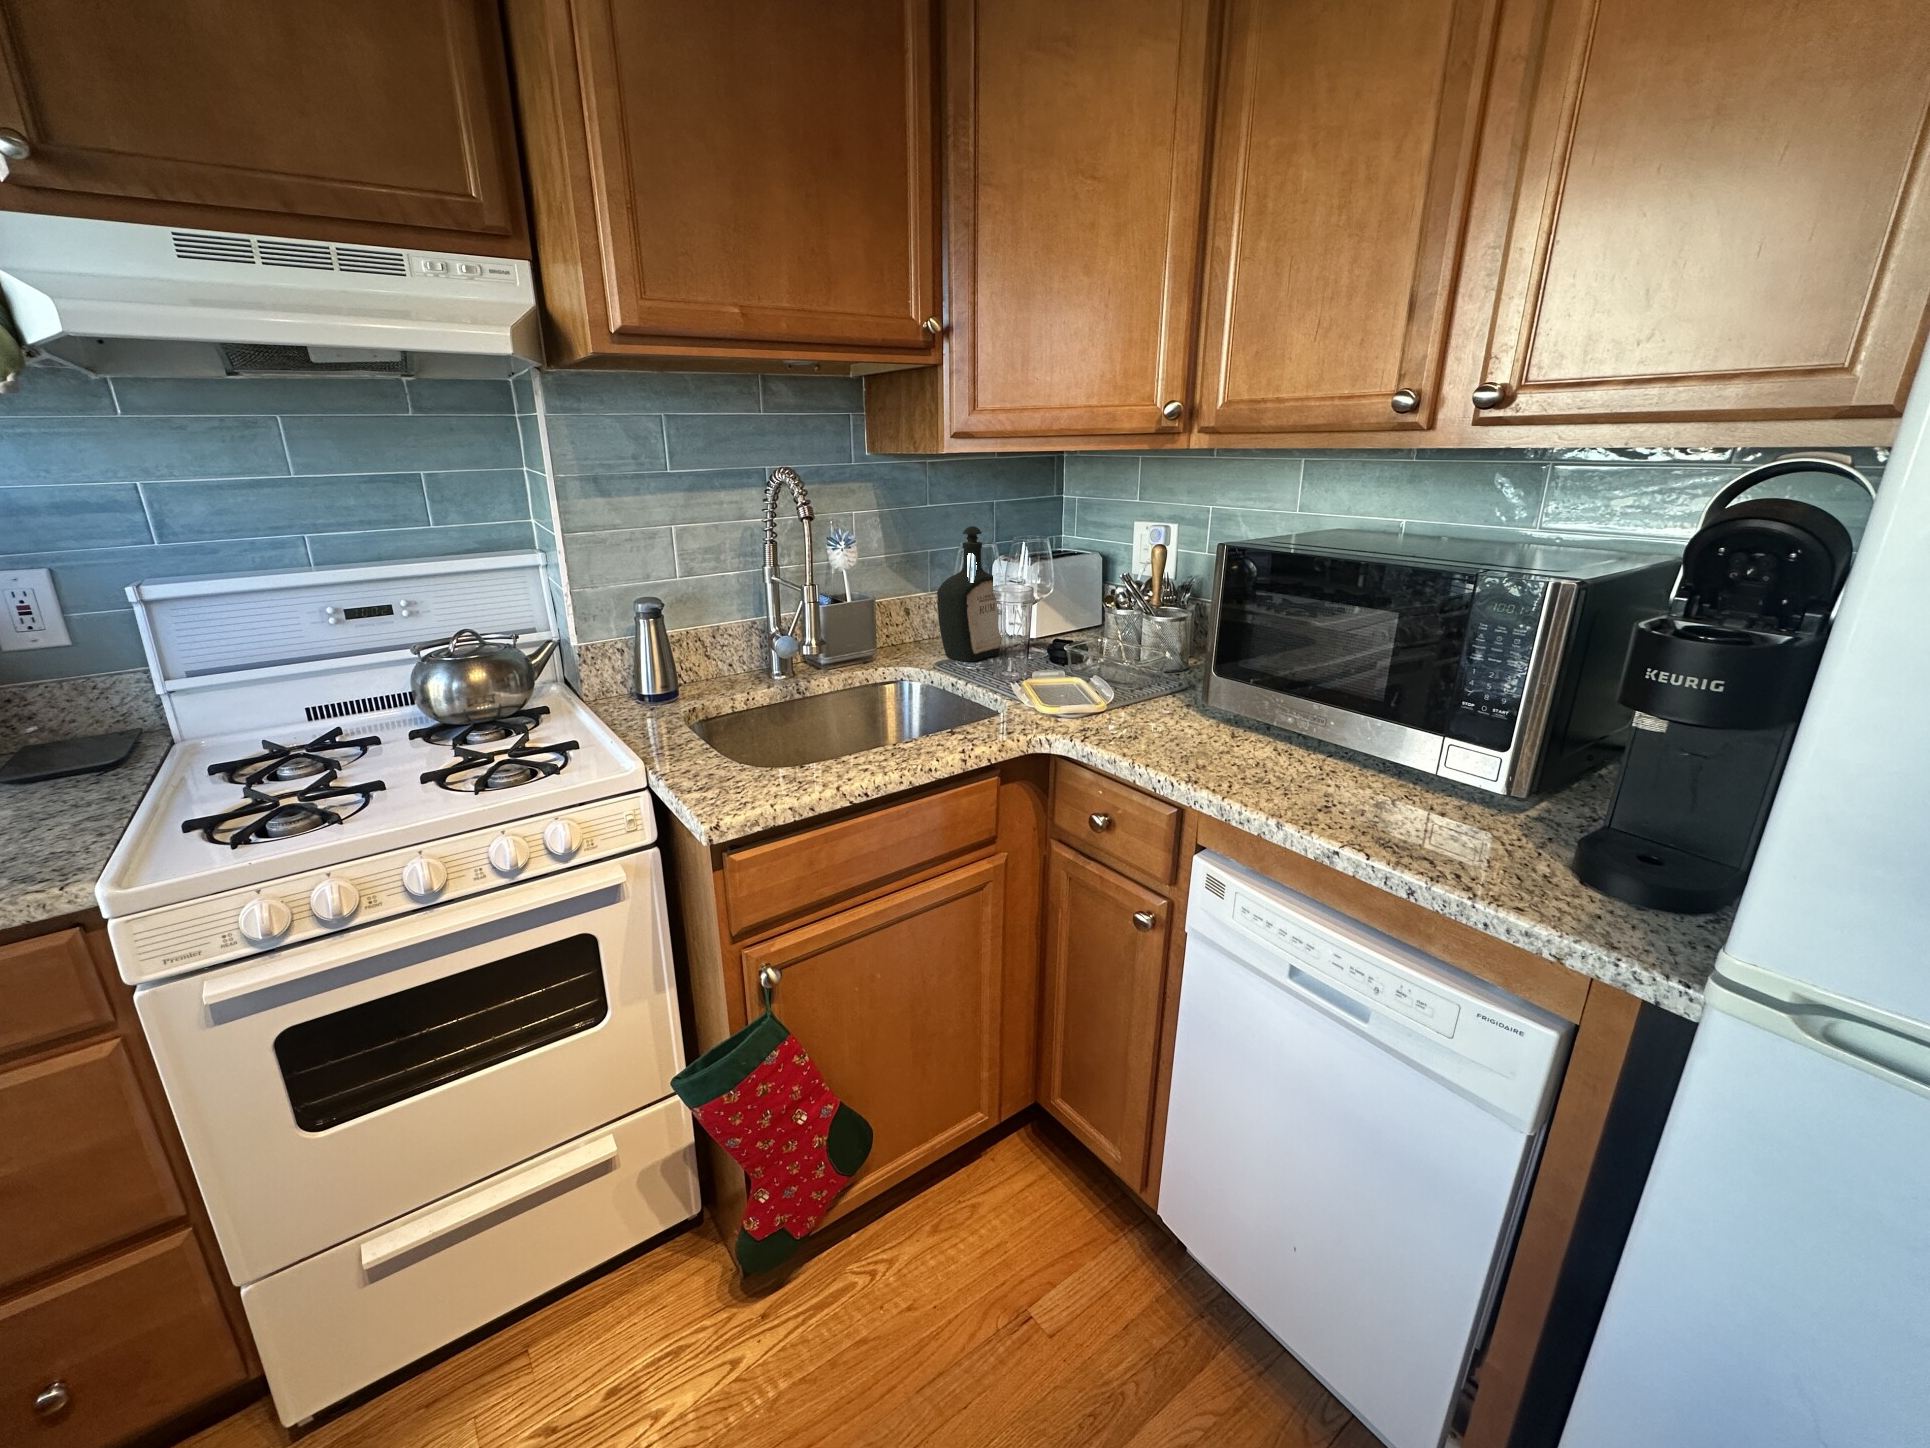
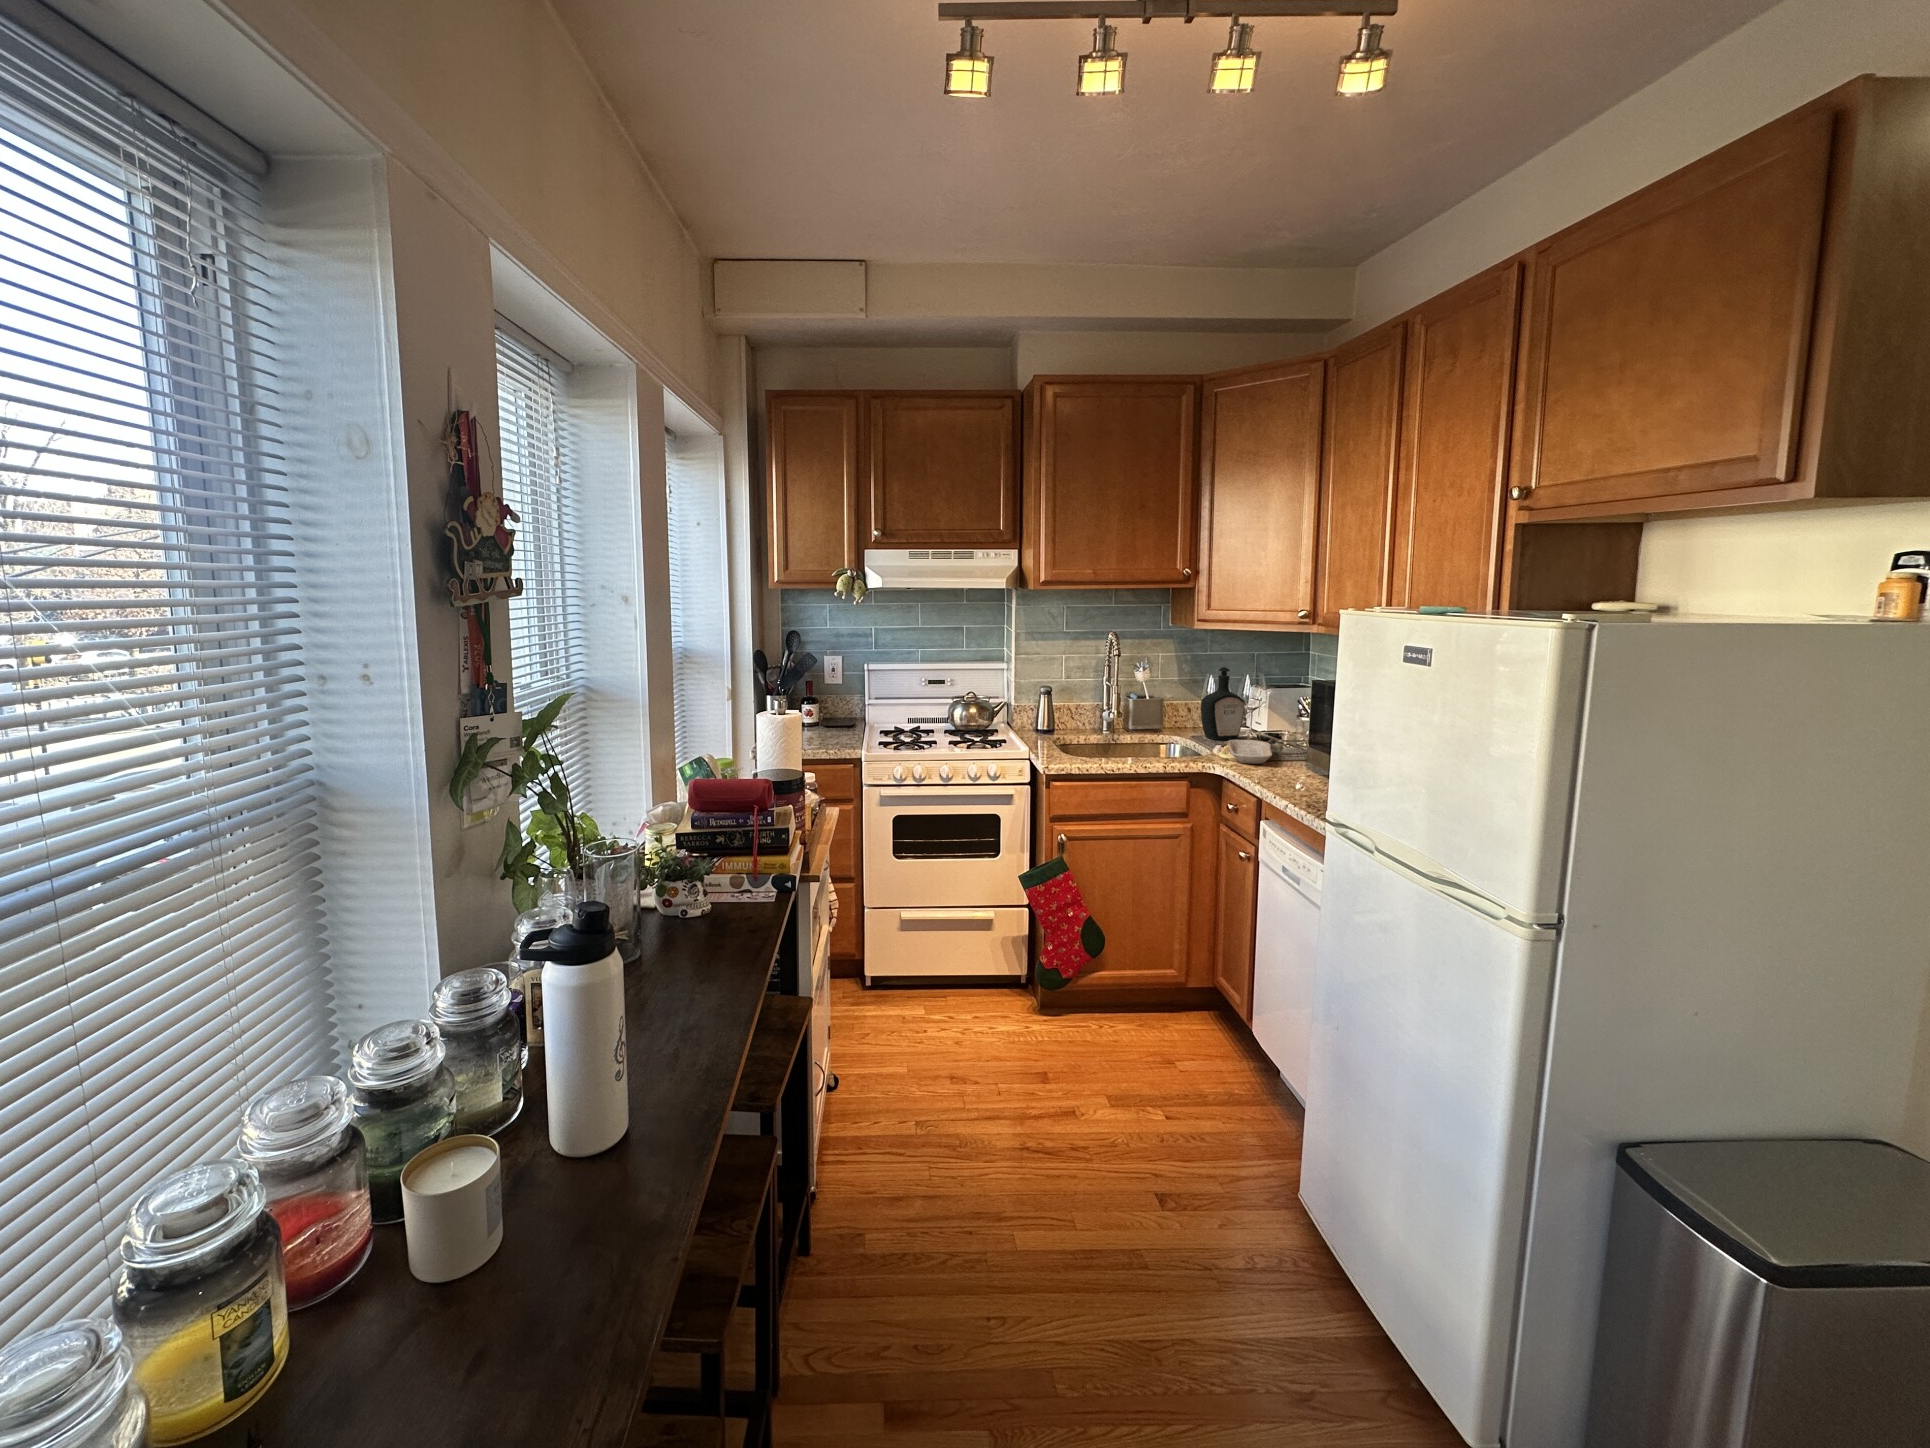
tray: none [1015,658,1130,714] -> present [1228,740,1272,764]

